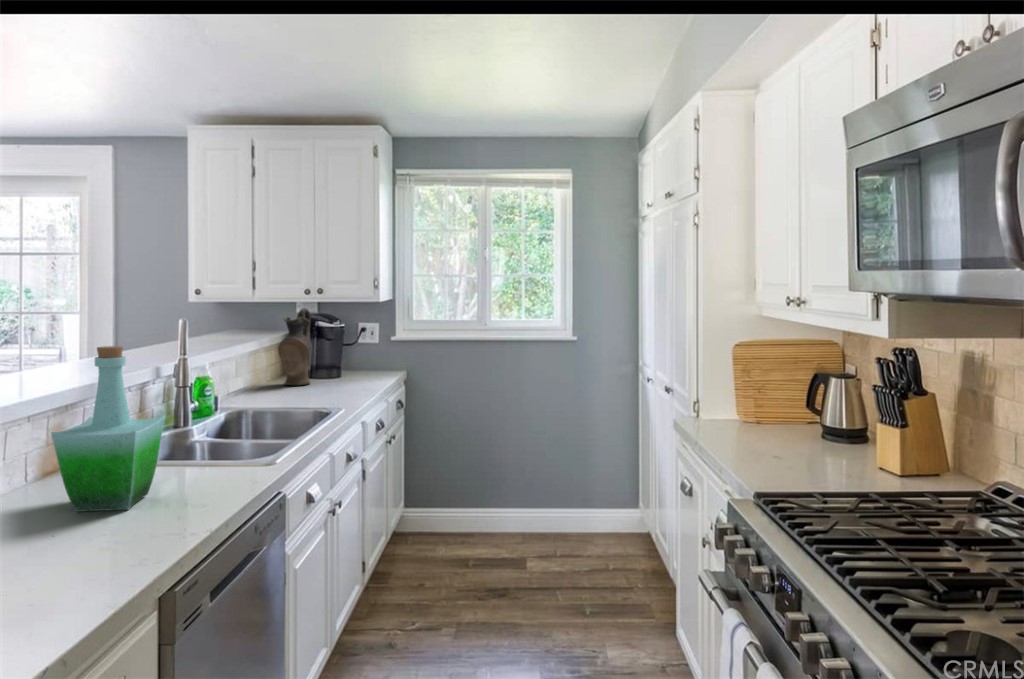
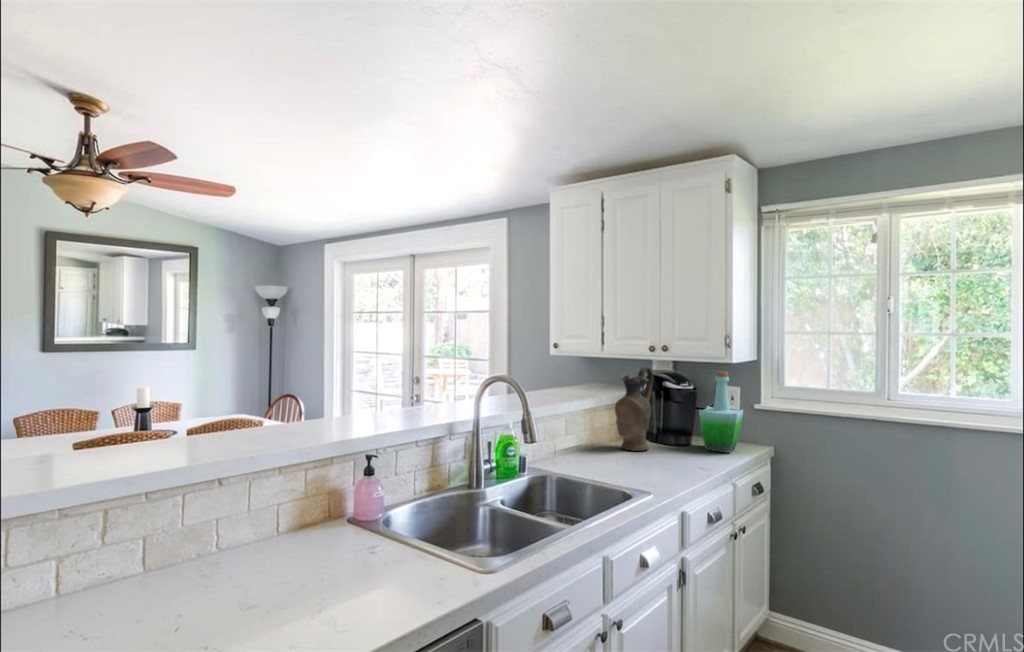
bottle: present [51,346,164,512] -> present [699,372,743,453]

